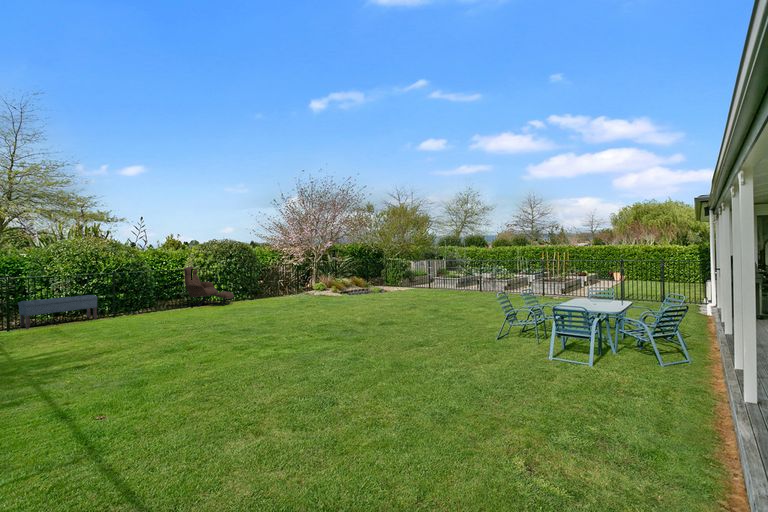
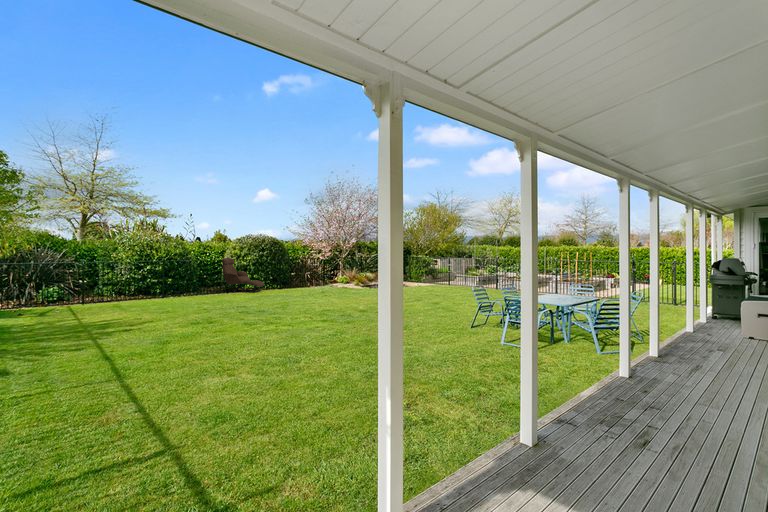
bench: present [18,295,98,329] -> none [91,278,151,303]

